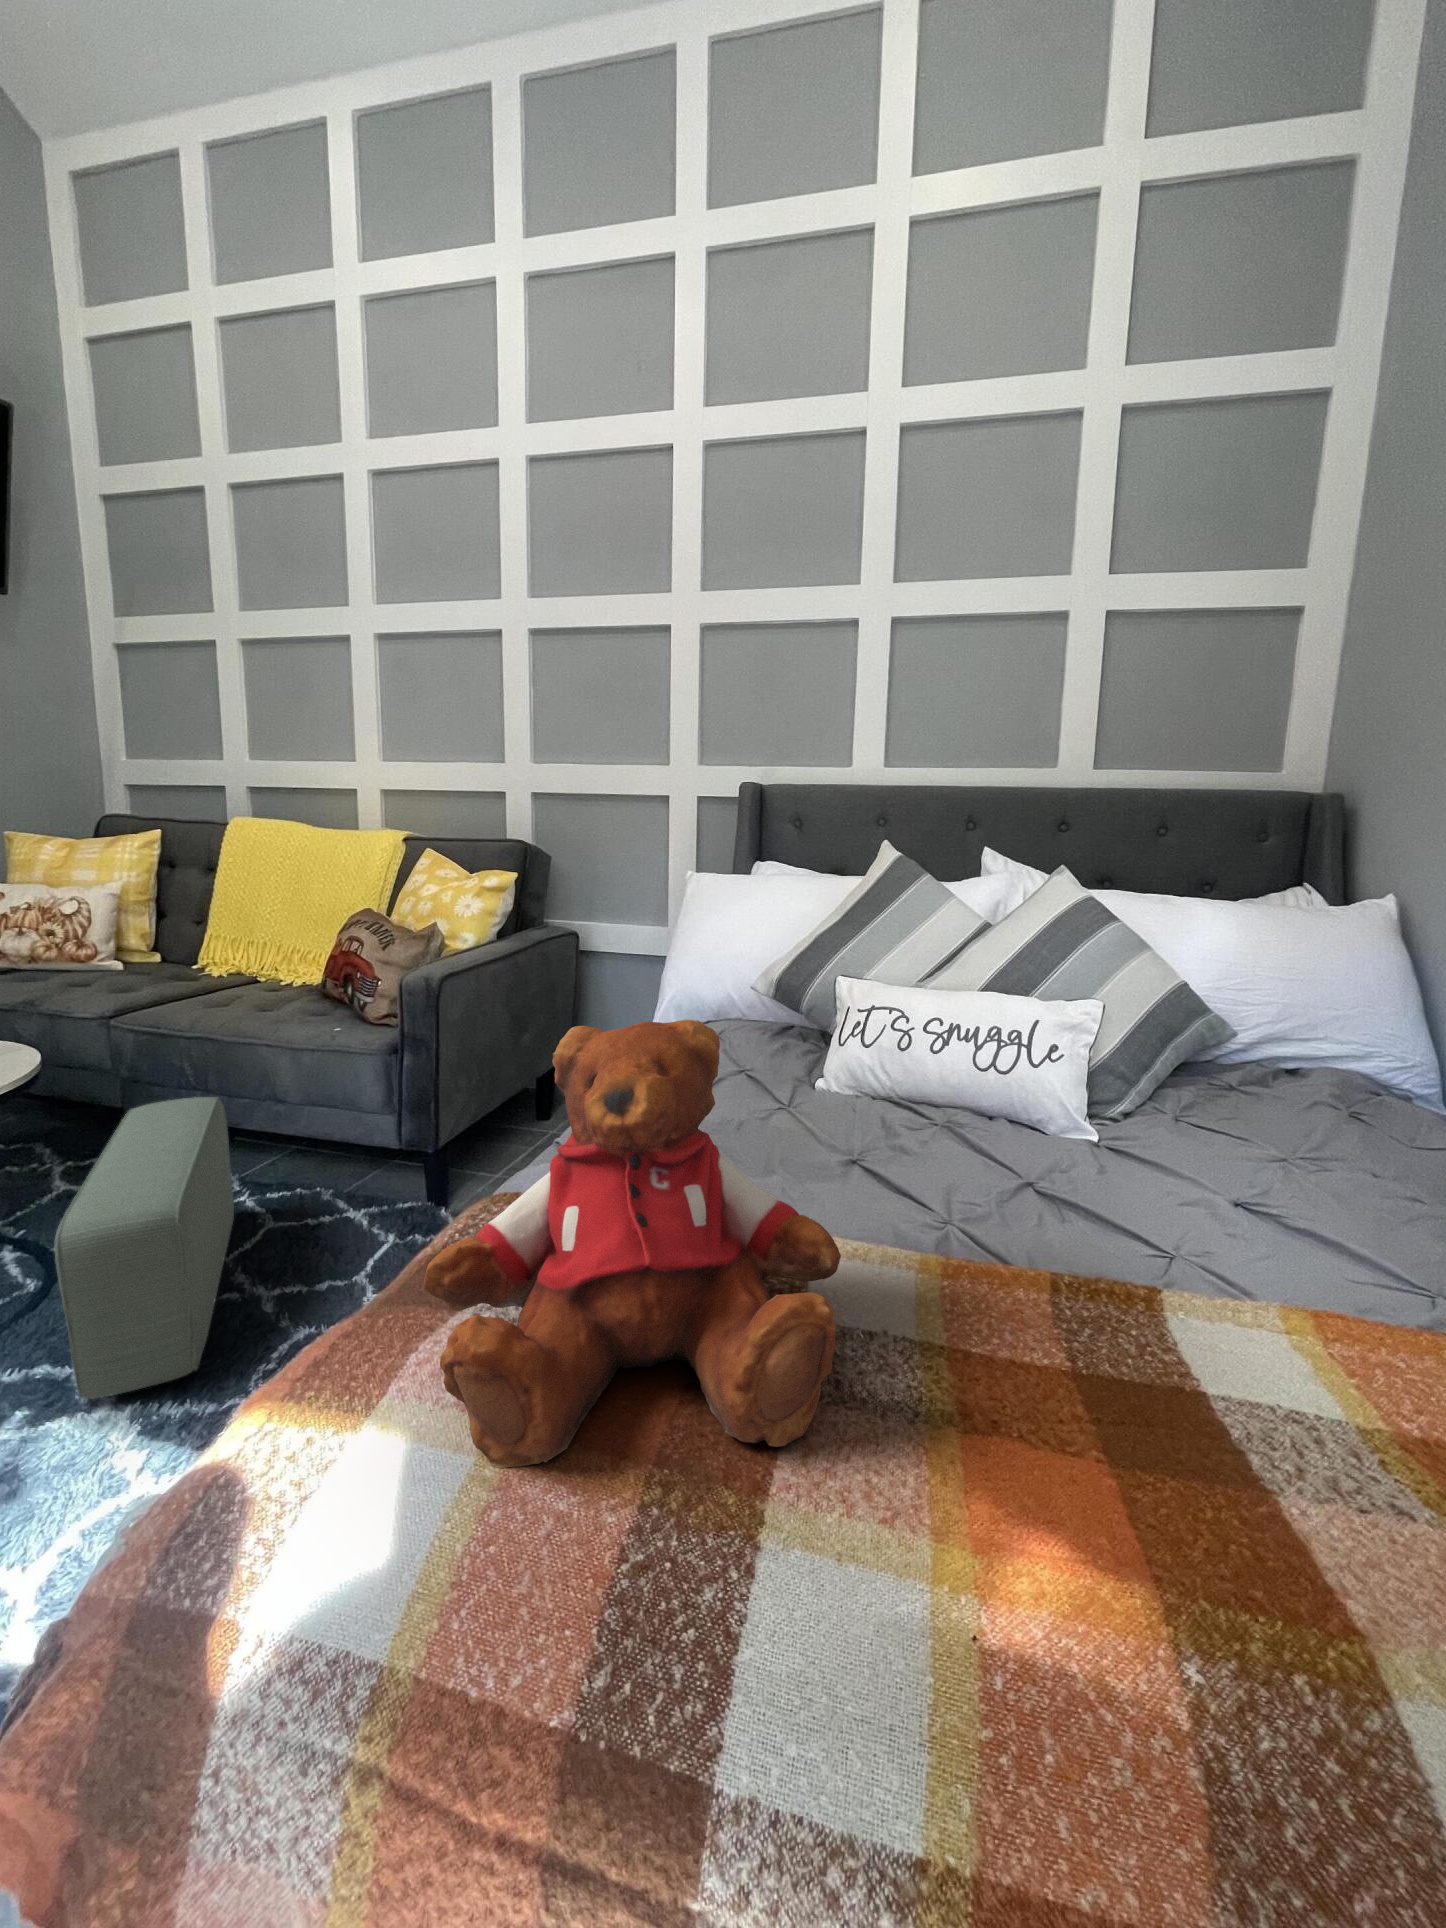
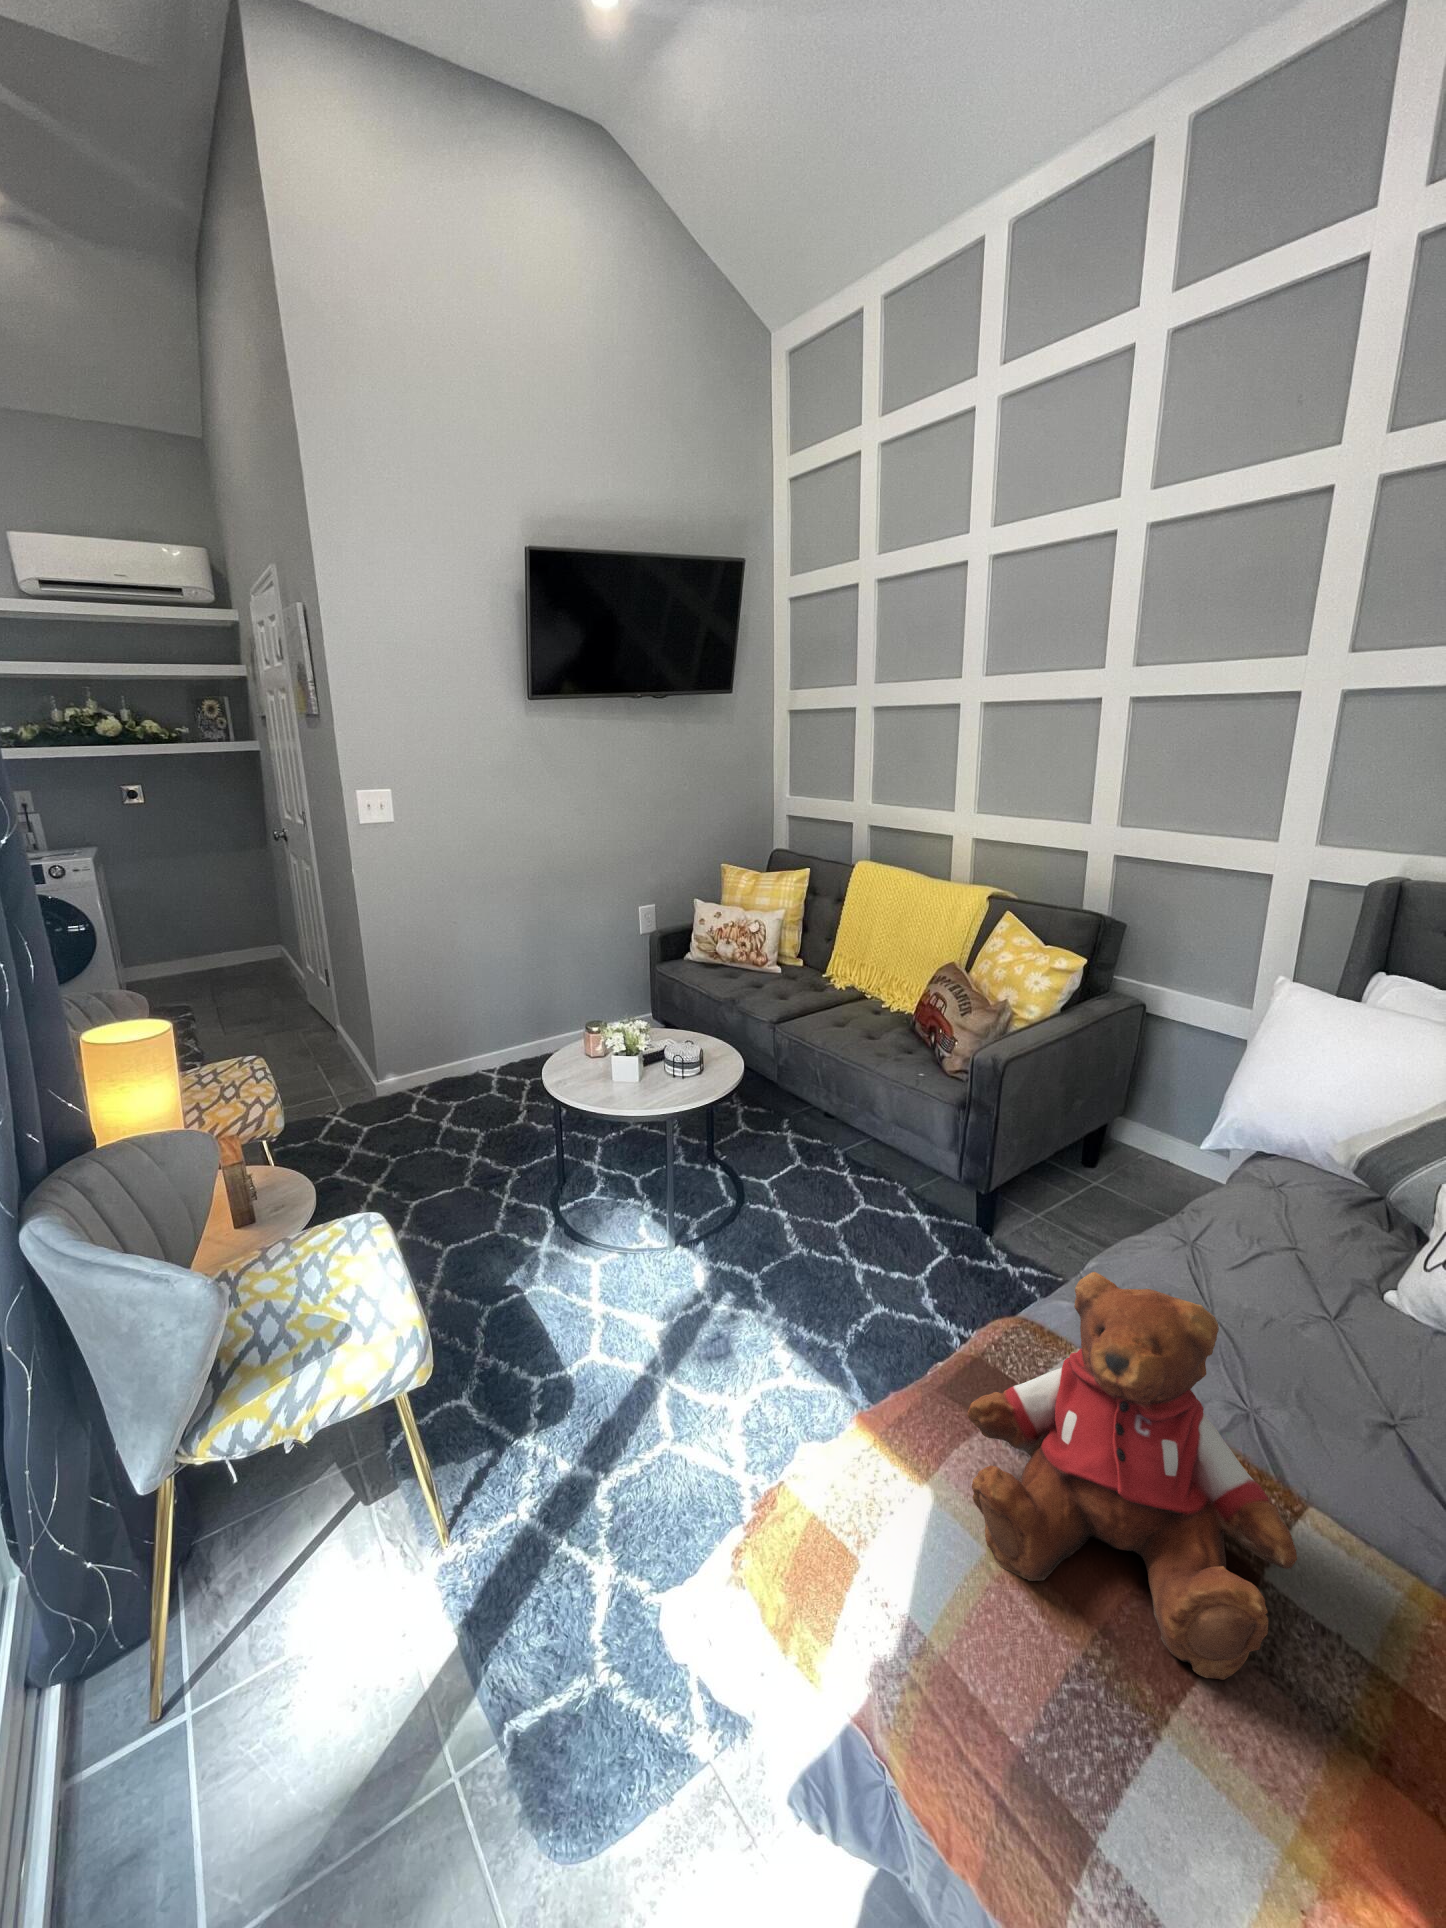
pouf: present [54,1097,234,1399] -> none [748,1100,841,1307]

